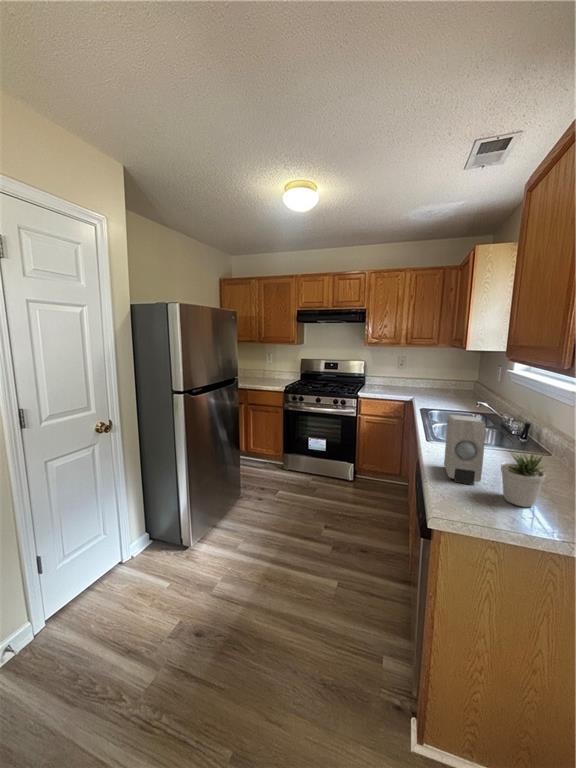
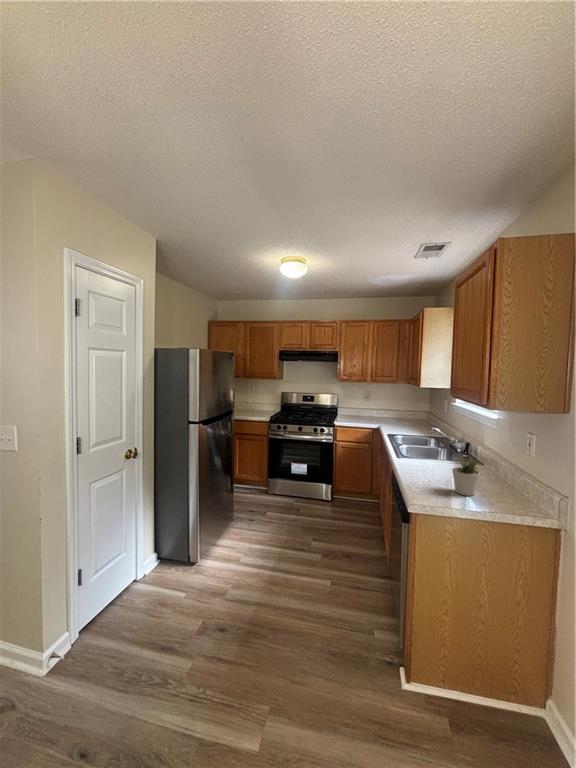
soap dispenser: present [444,415,485,484] -> none [413,436,441,484]

